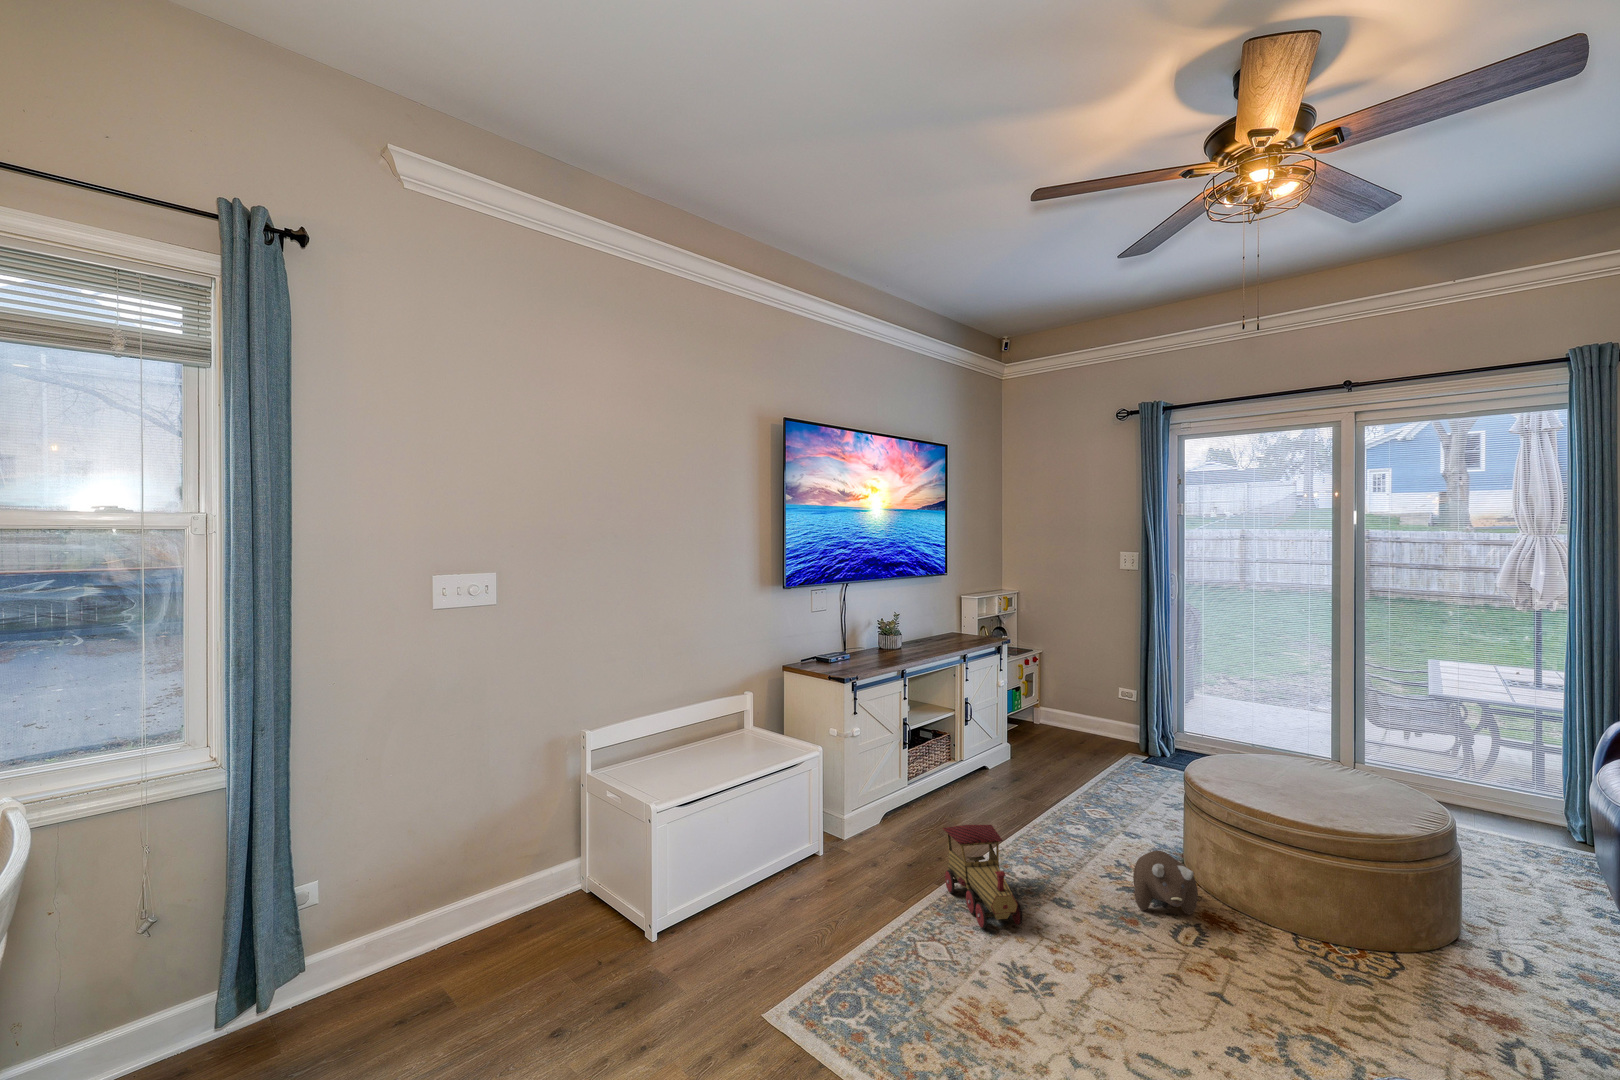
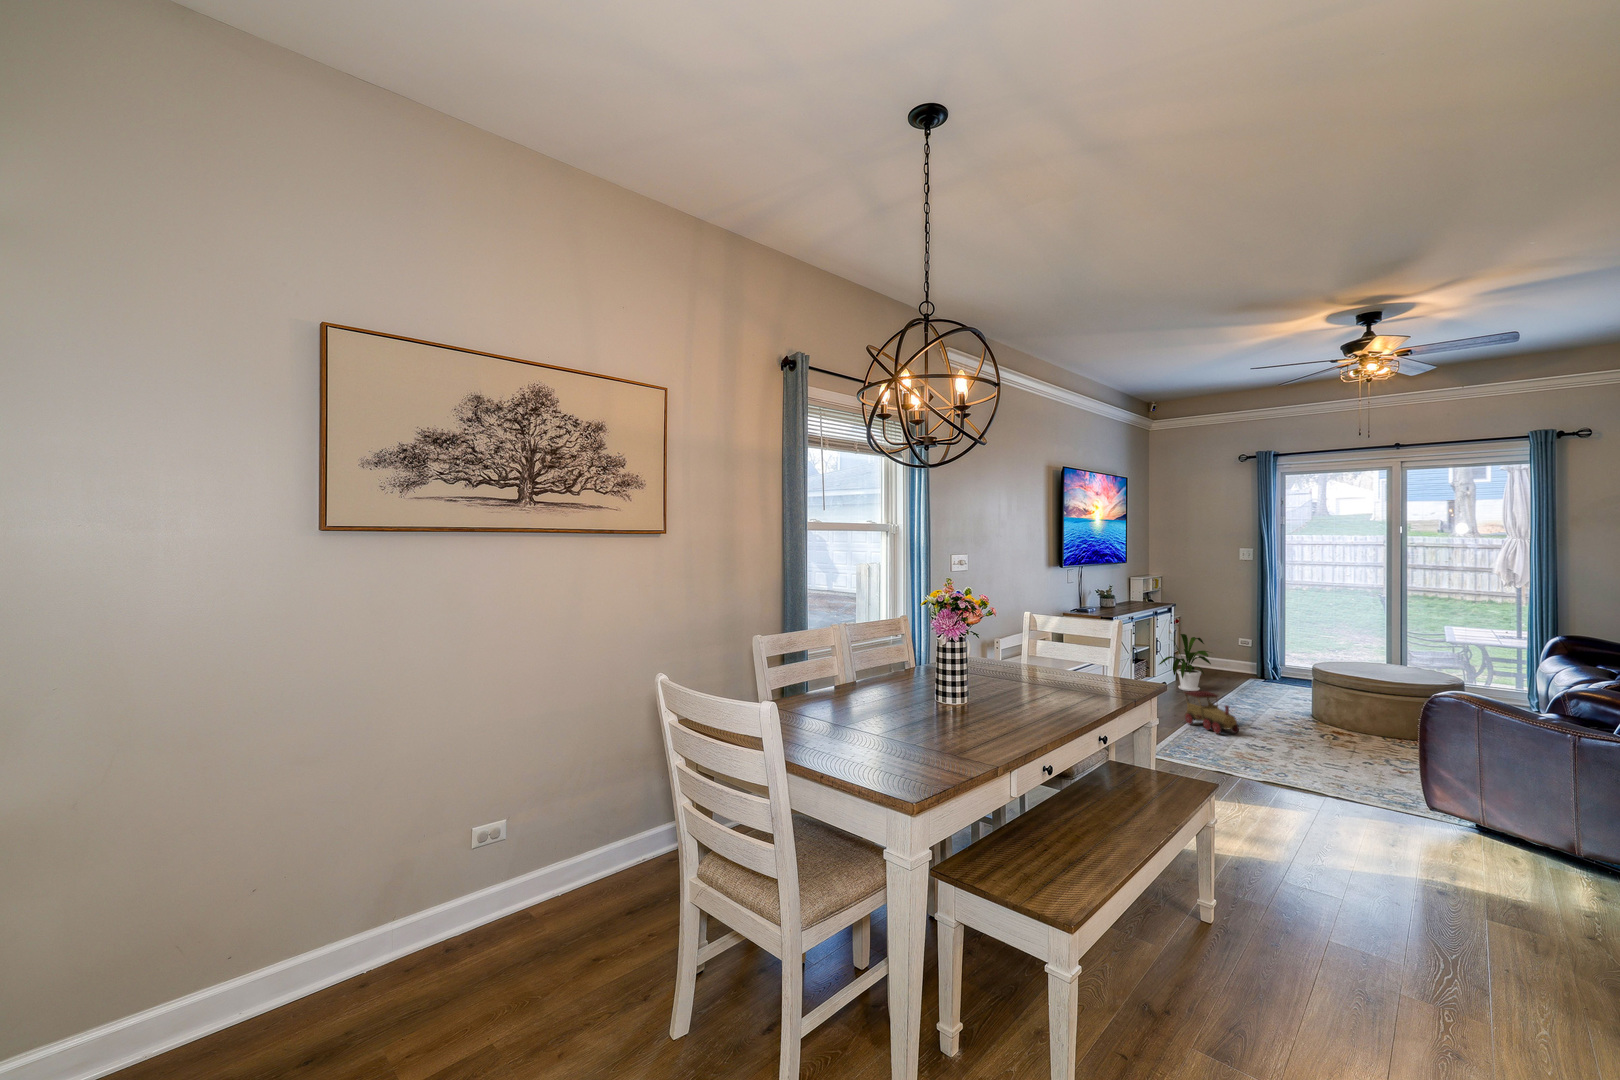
house plant: none [968,695,1057,787] -> present [1159,634,1211,691]
plush toy: present [1133,850,1198,915] -> none [1289,701,1328,731]

